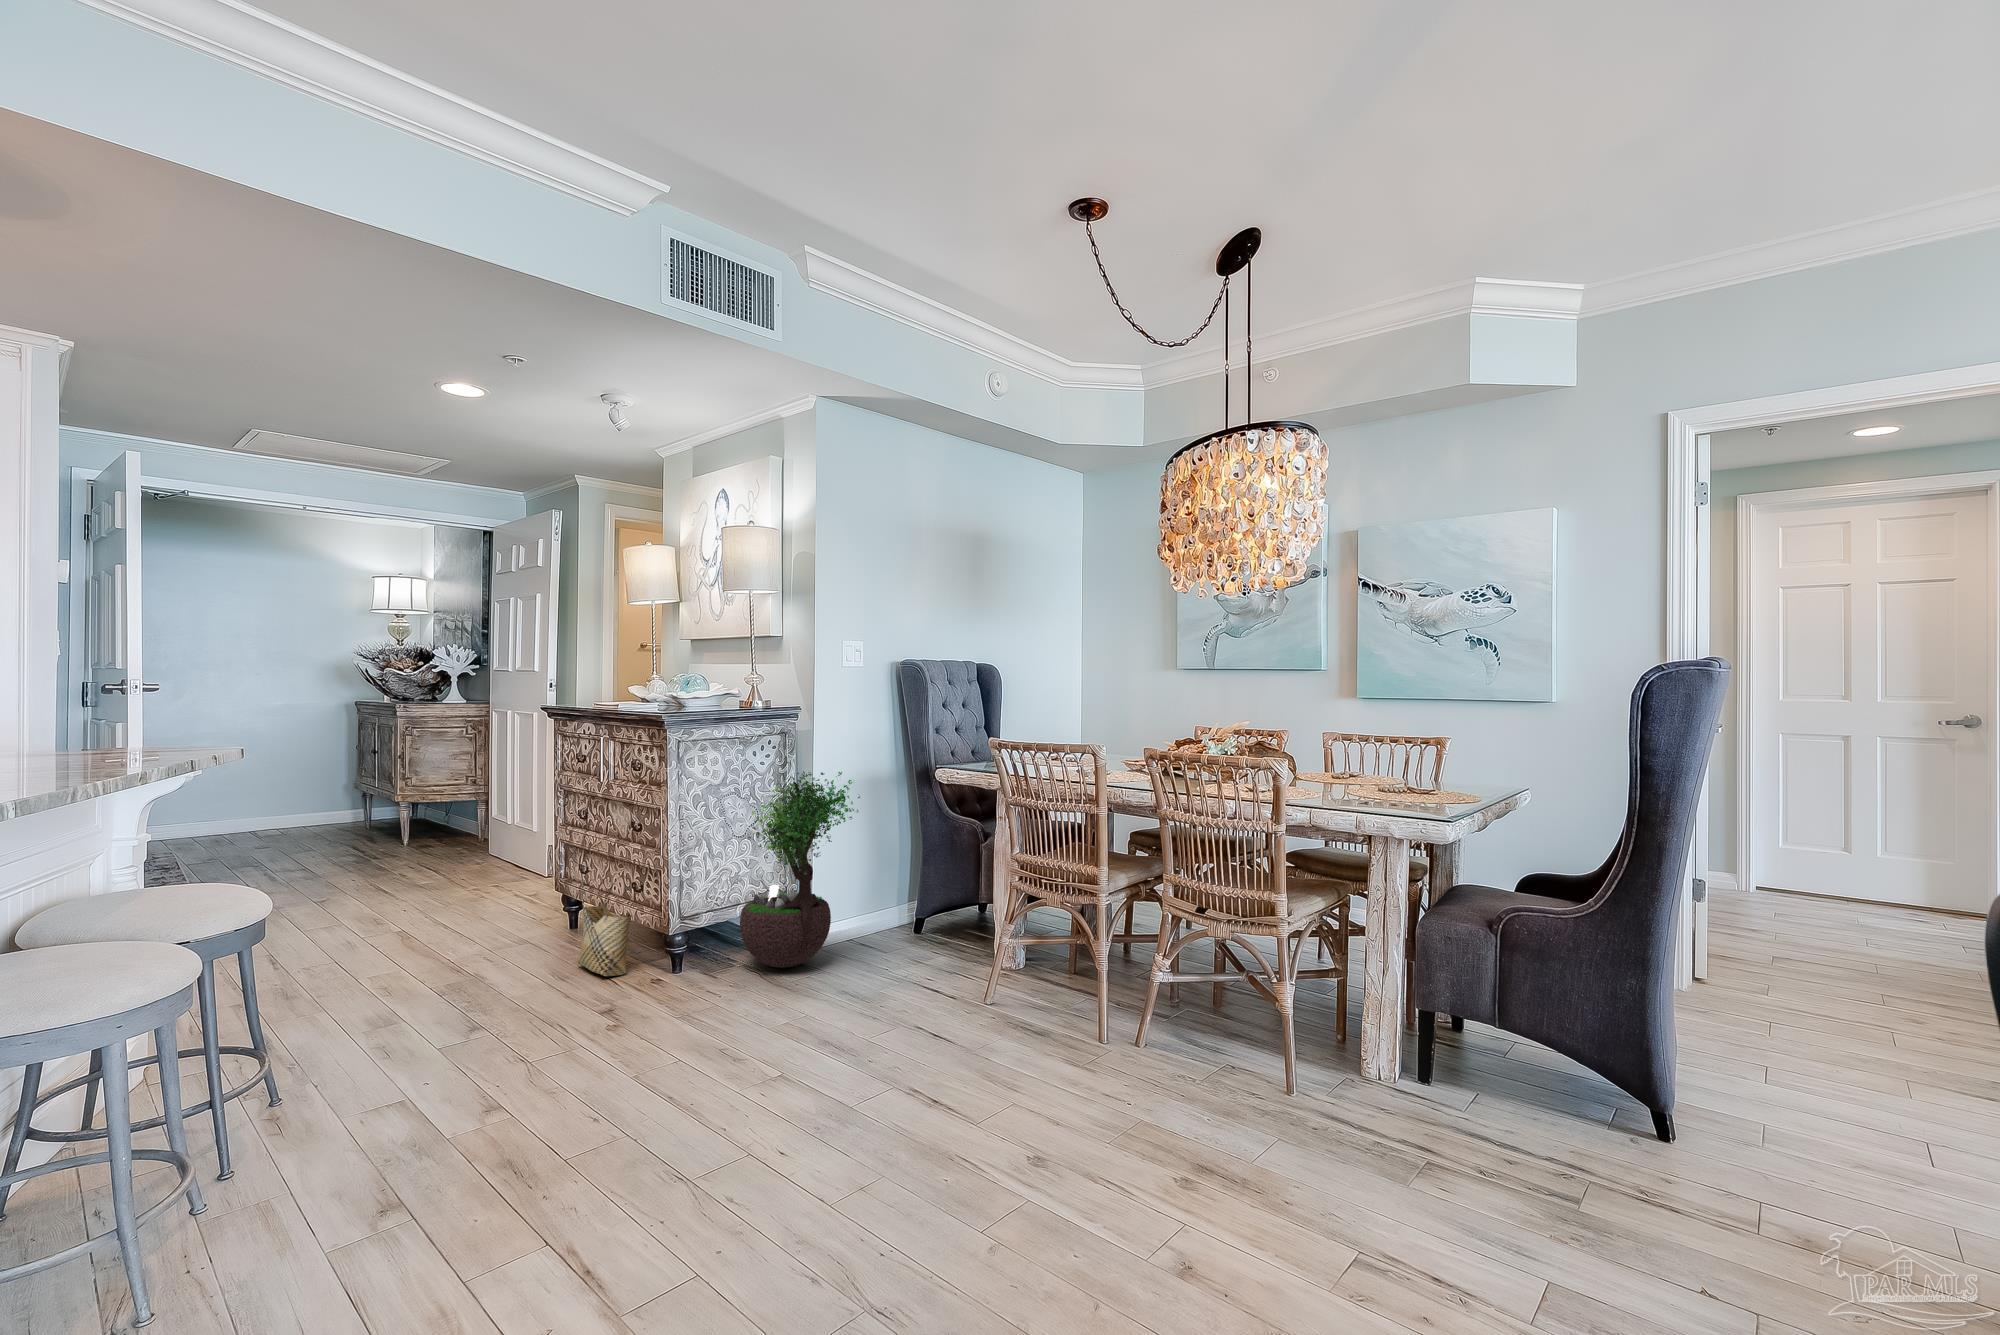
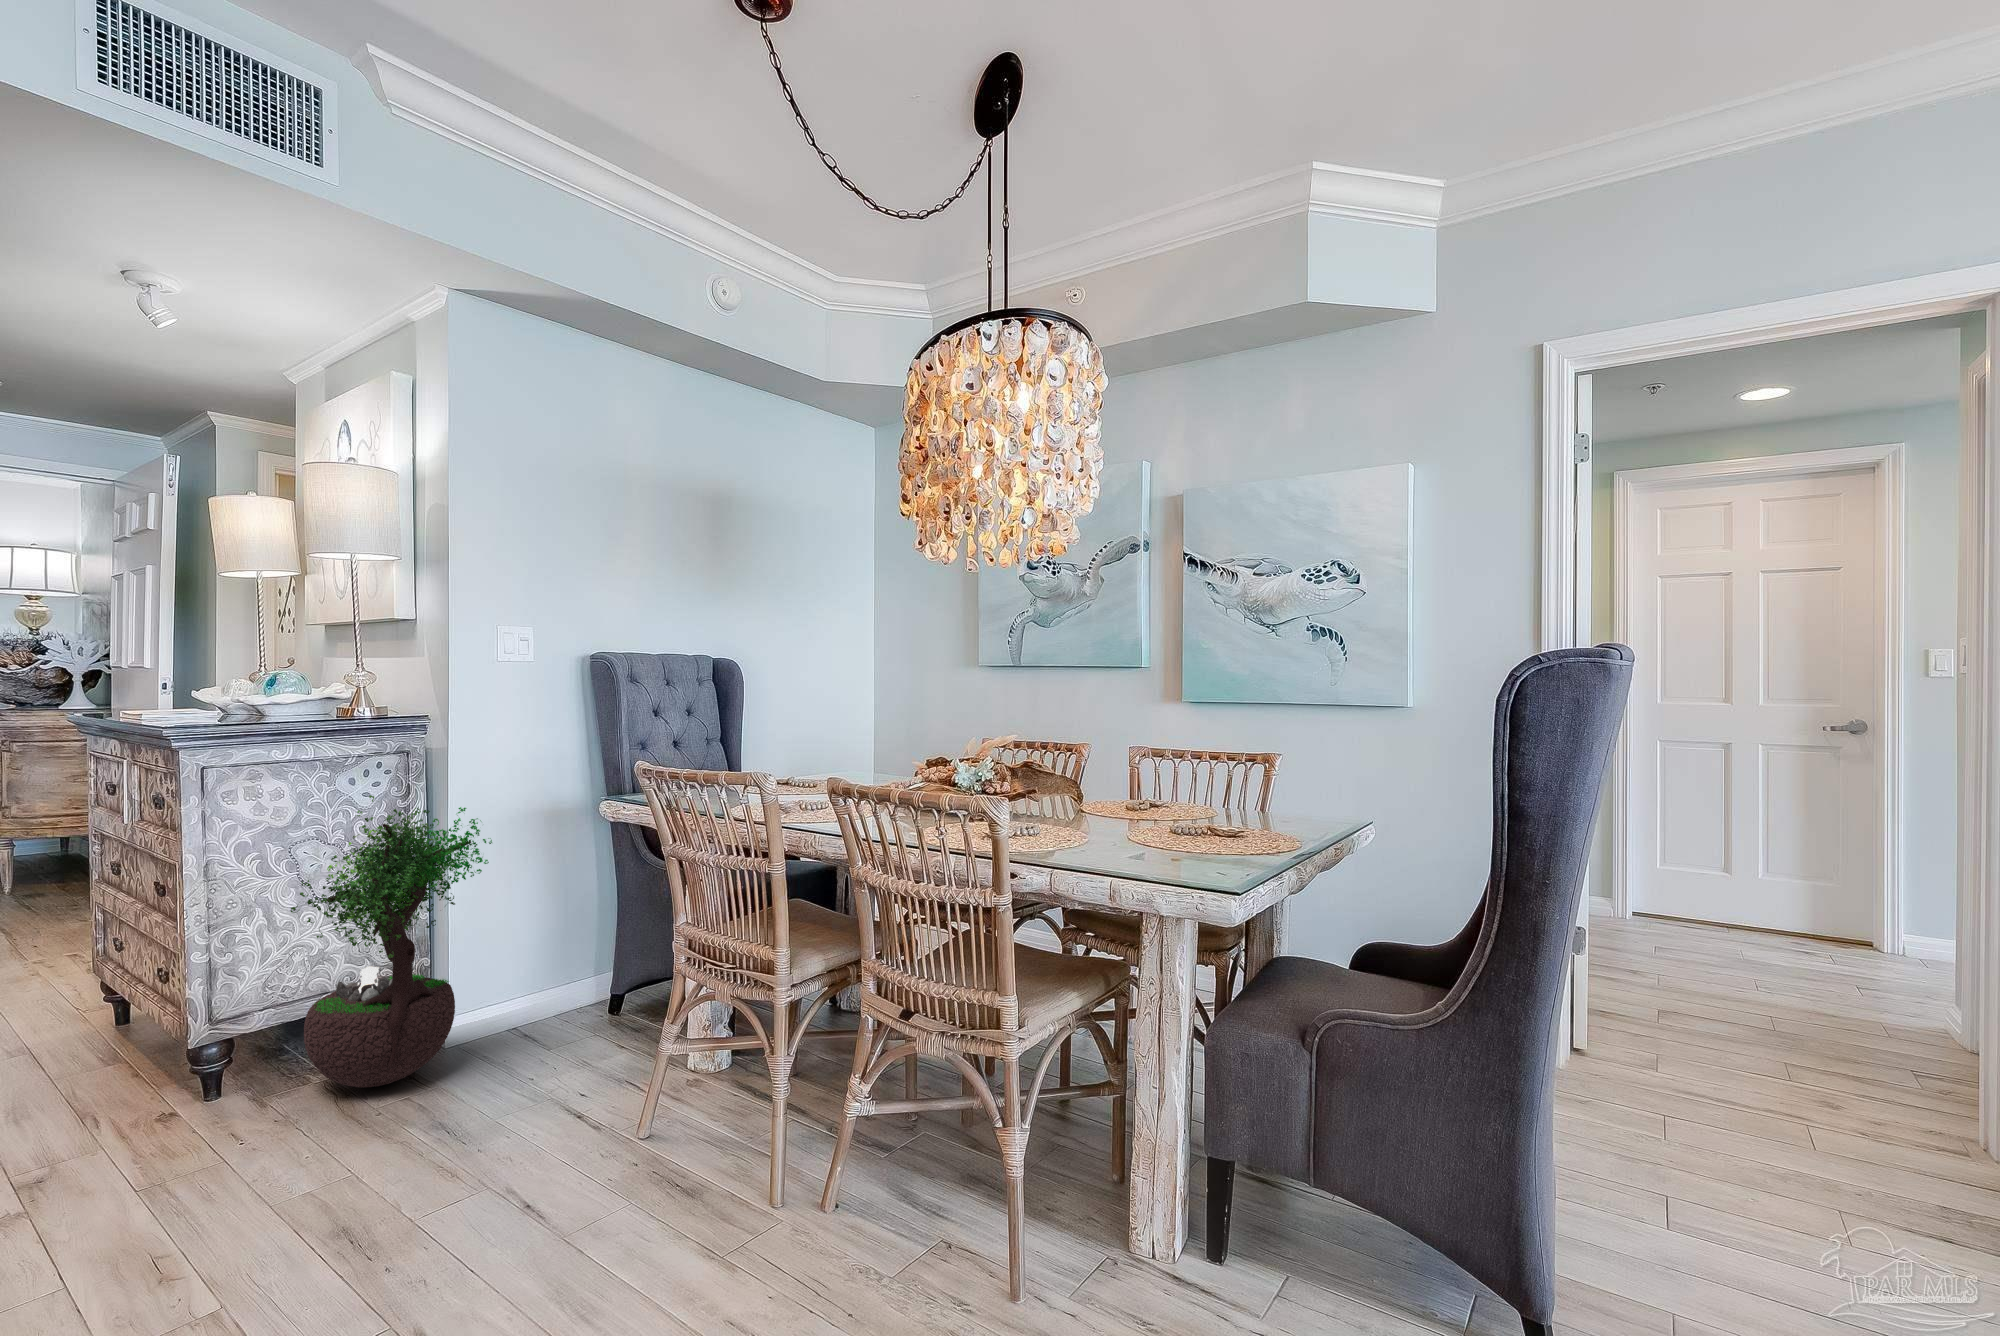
woven basket: present [578,876,632,976] -> none [49,963,137,1118]

